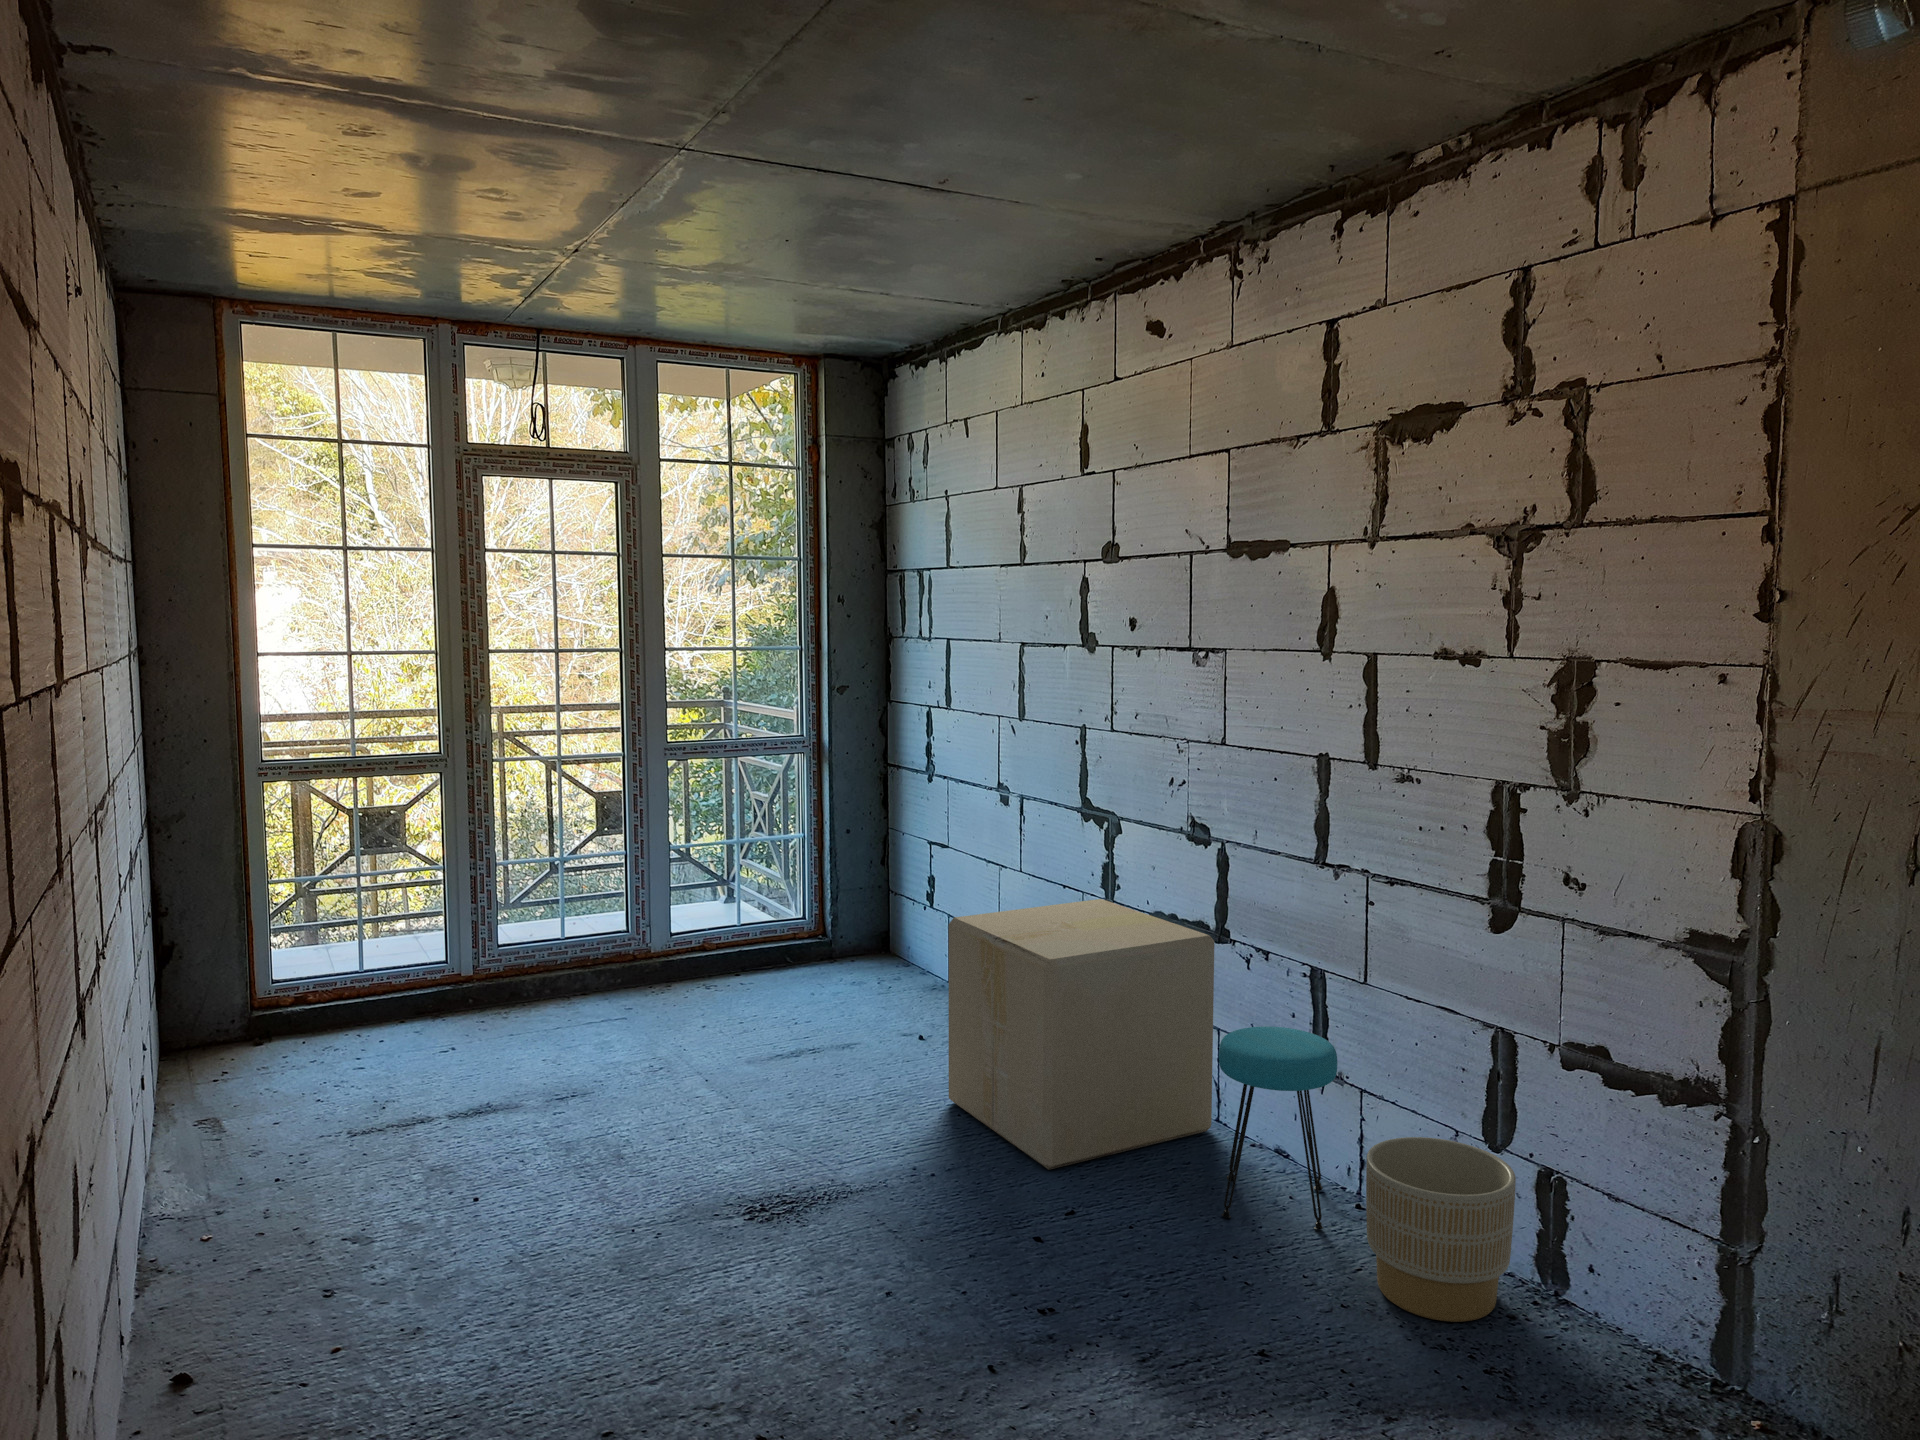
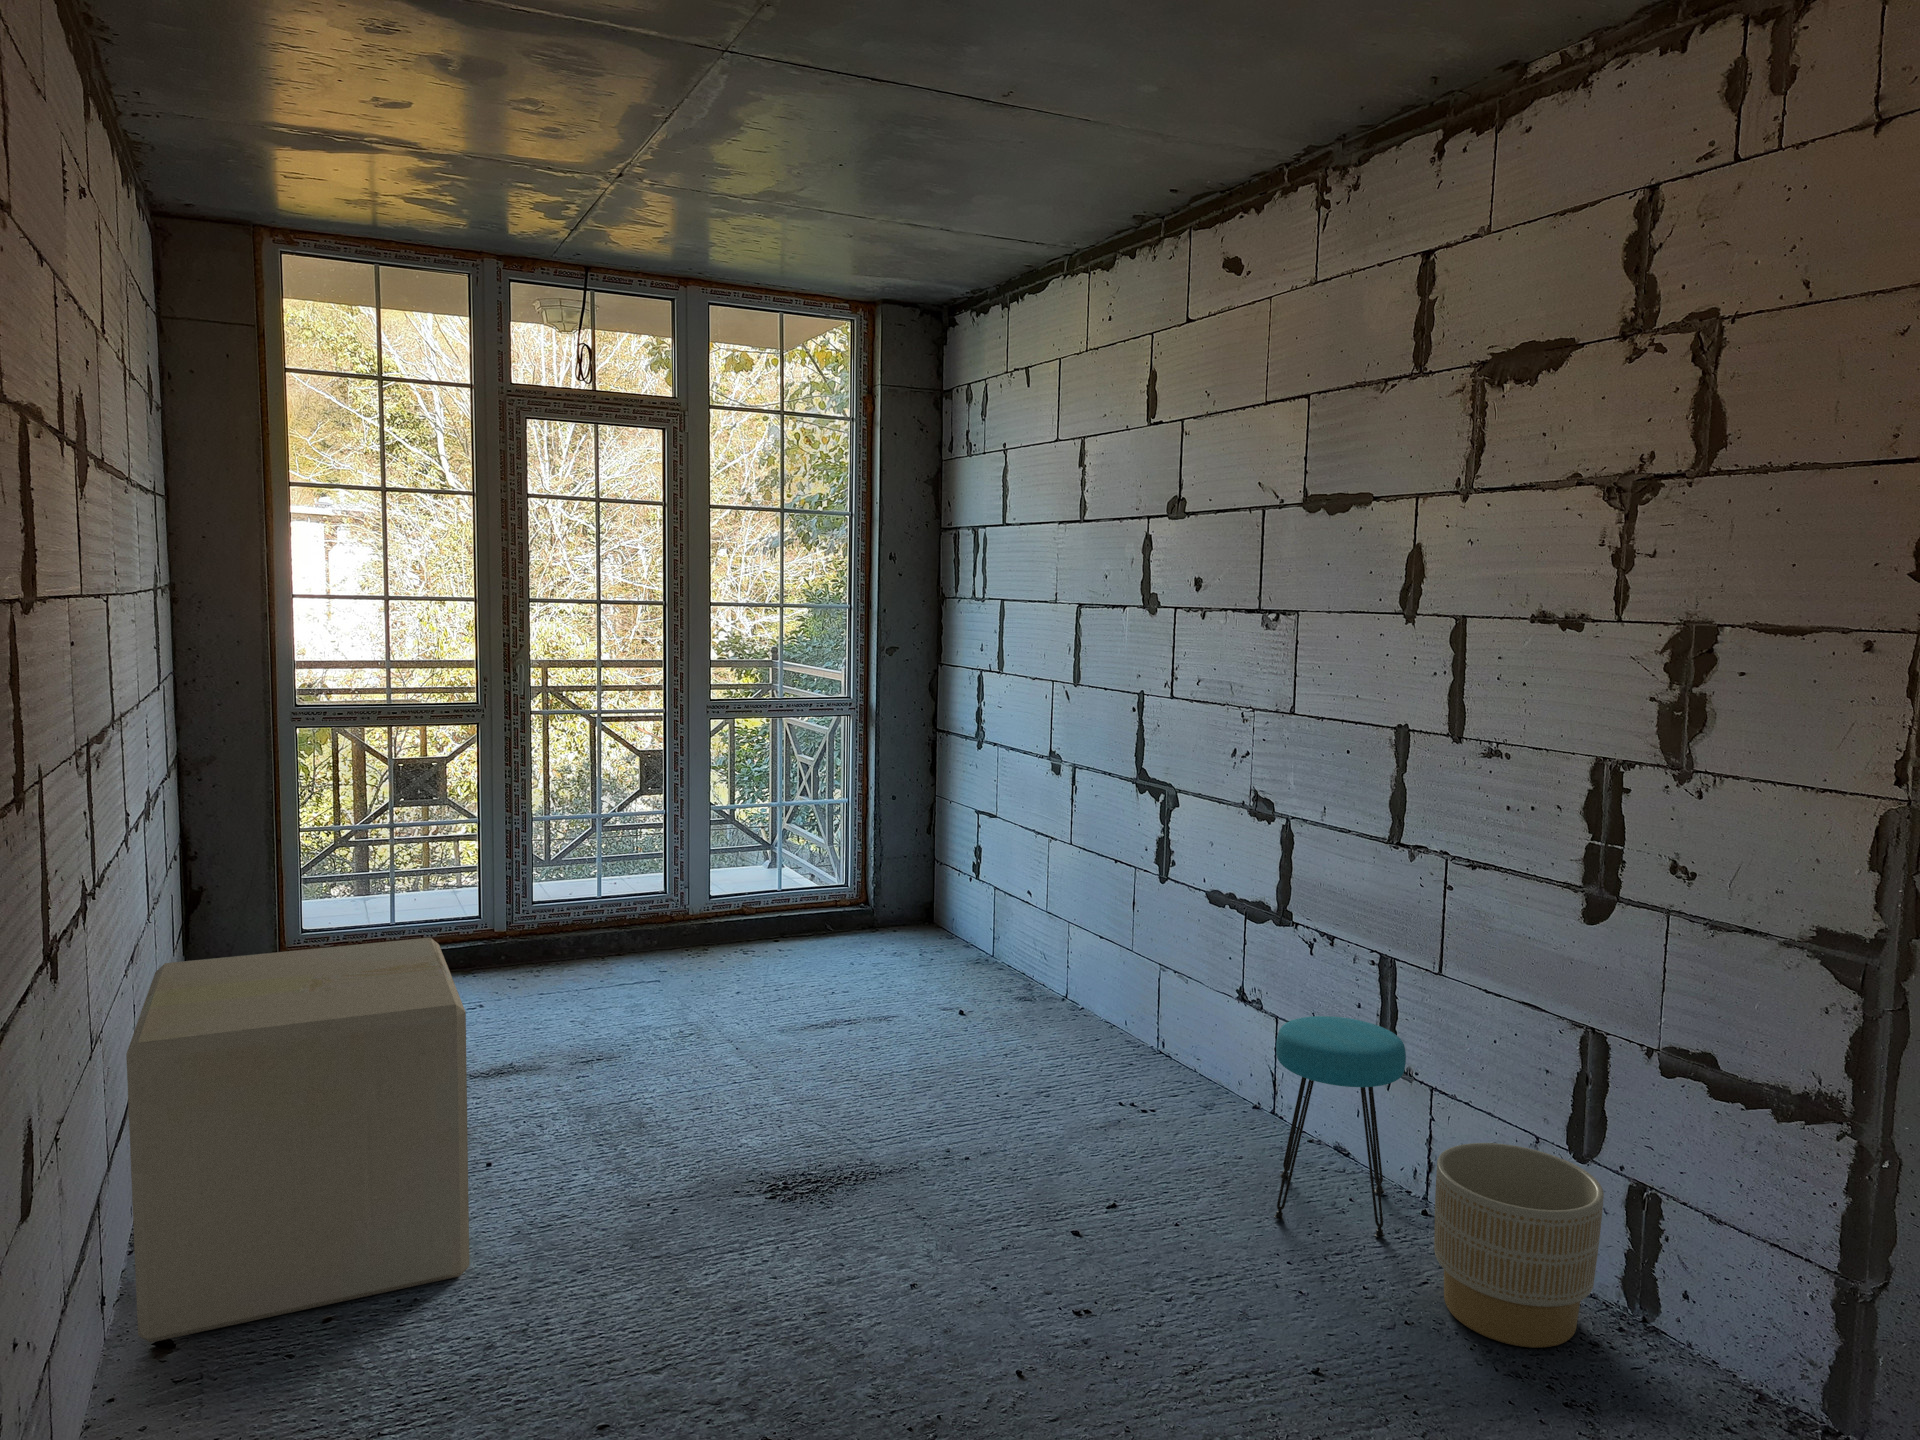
cardboard box: present [949,899,1214,1170] -> present [126,938,469,1343]

